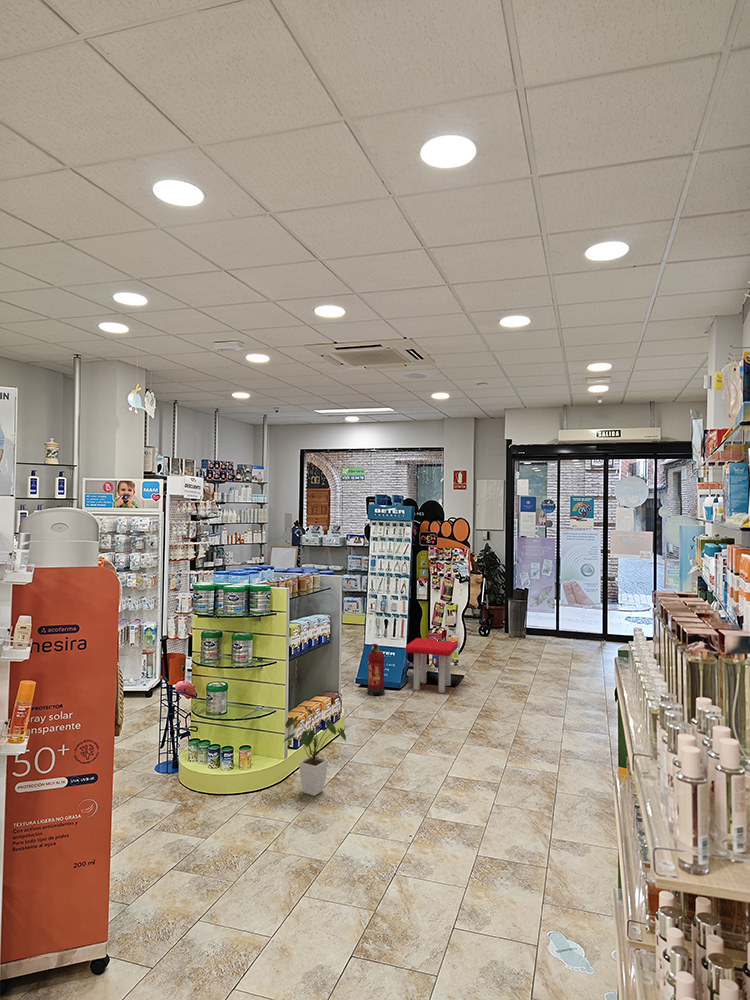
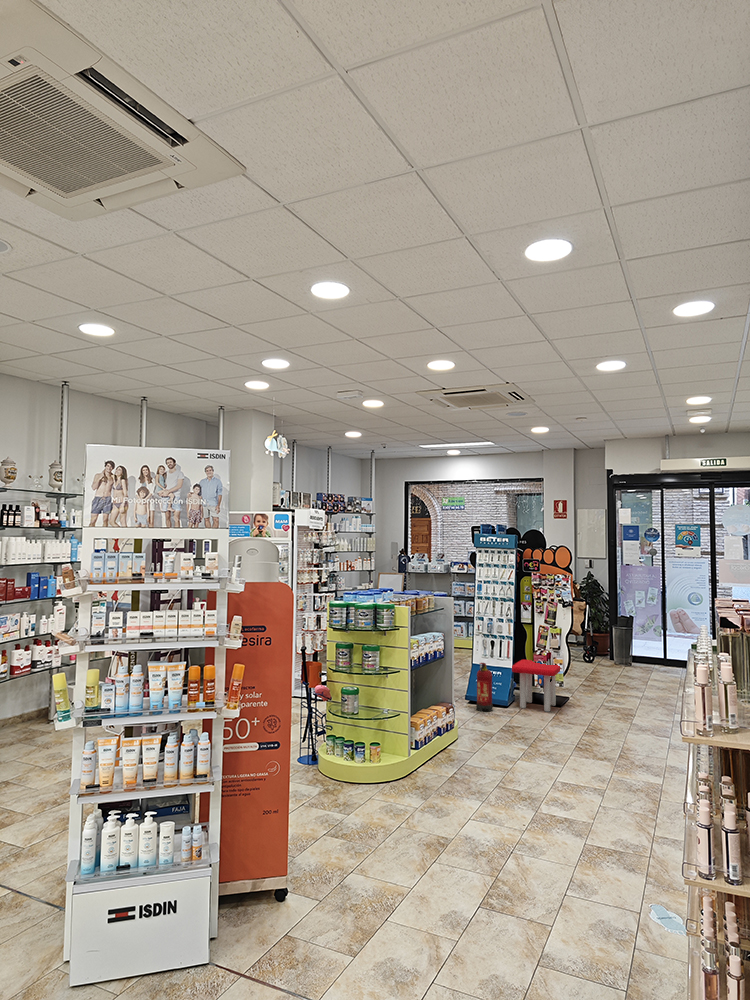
house plant: present [284,706,346,796] -> none [407,711,463,789]

